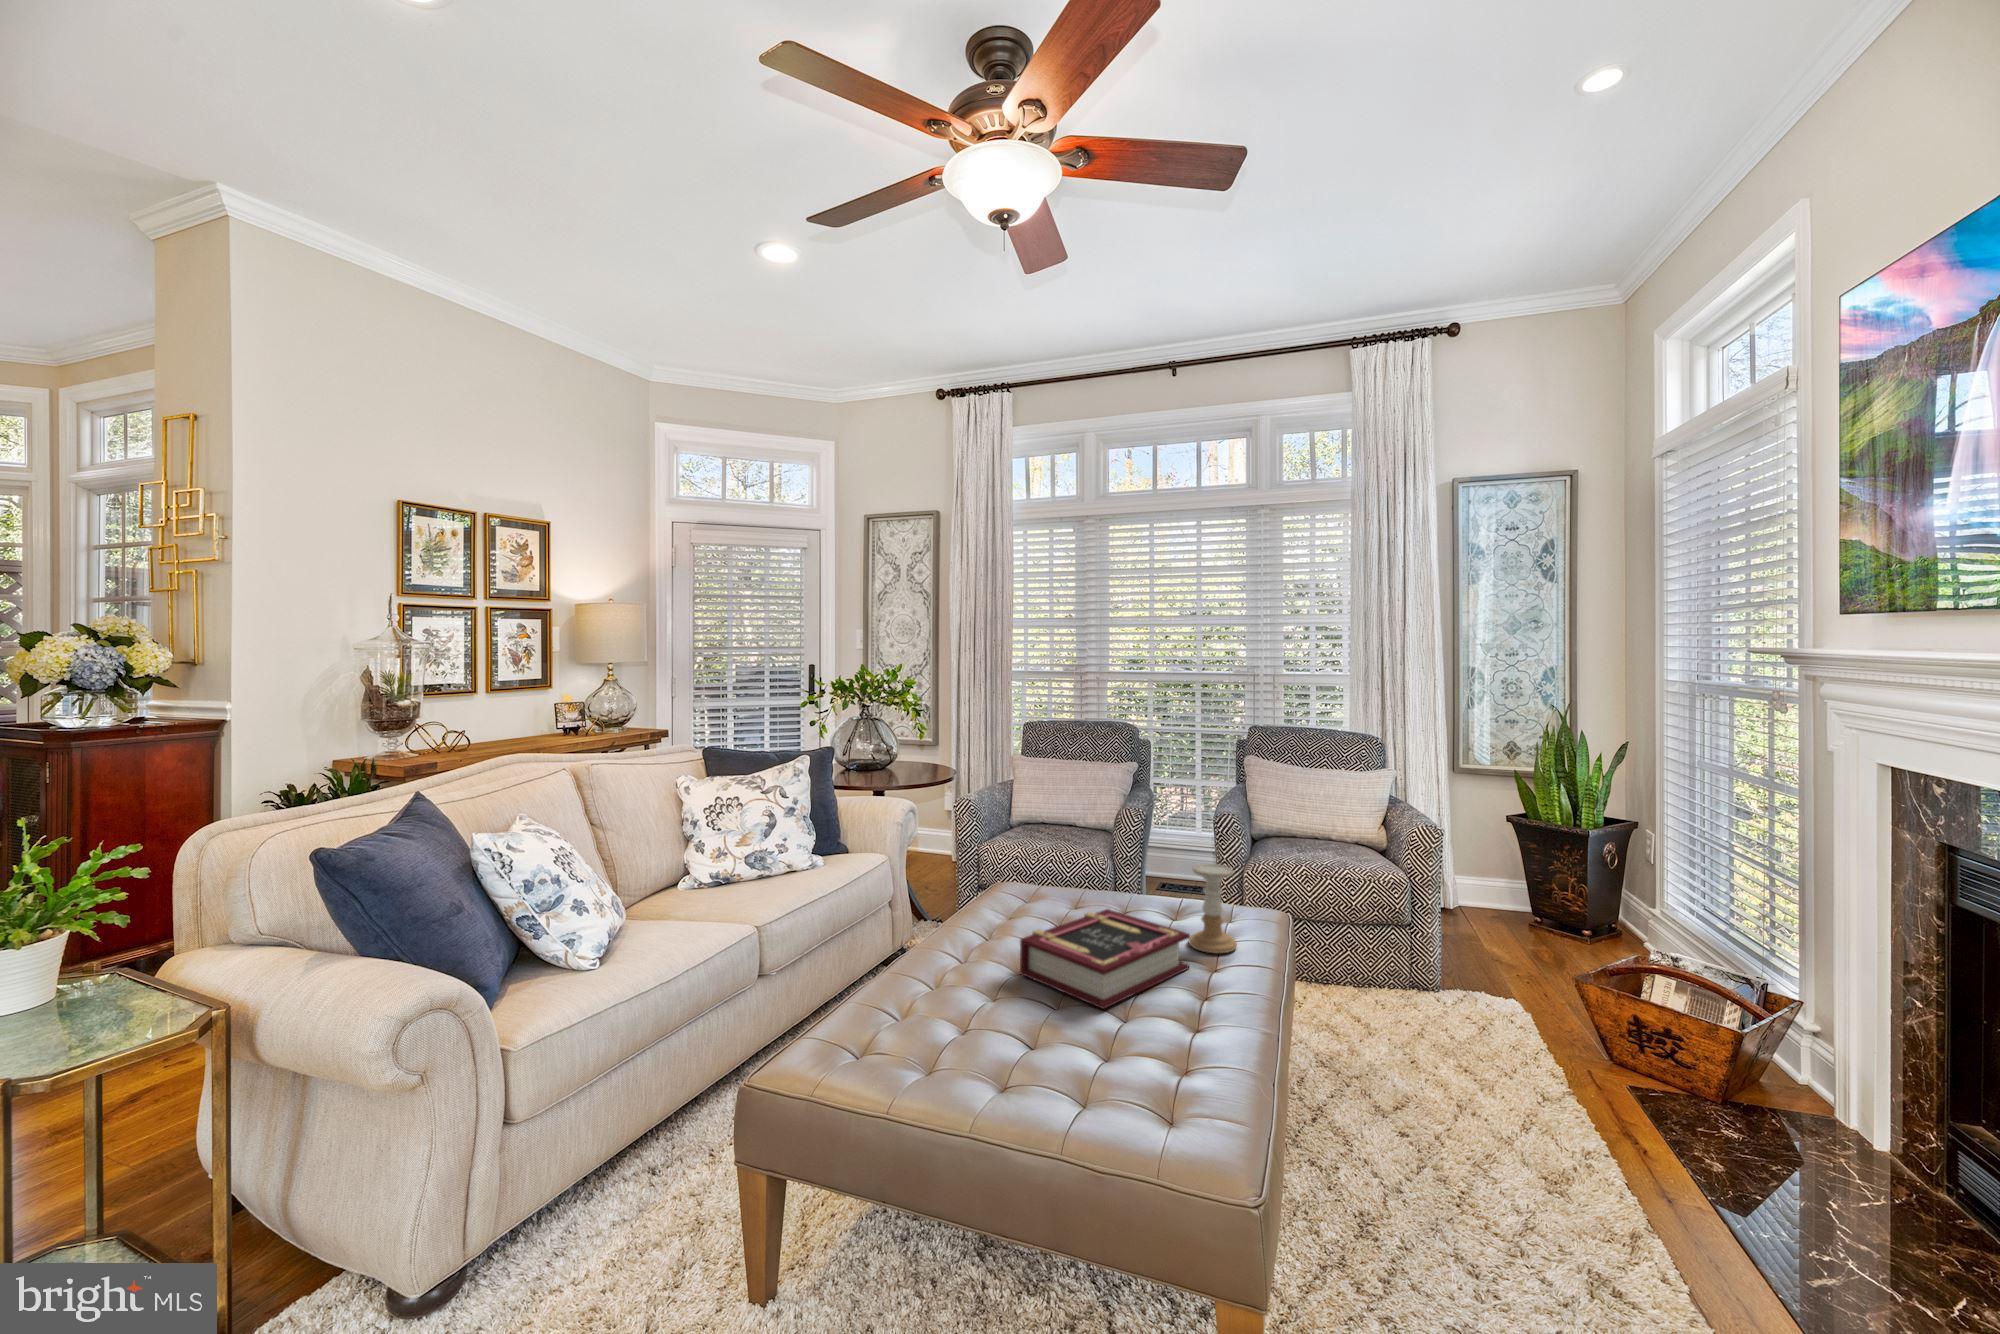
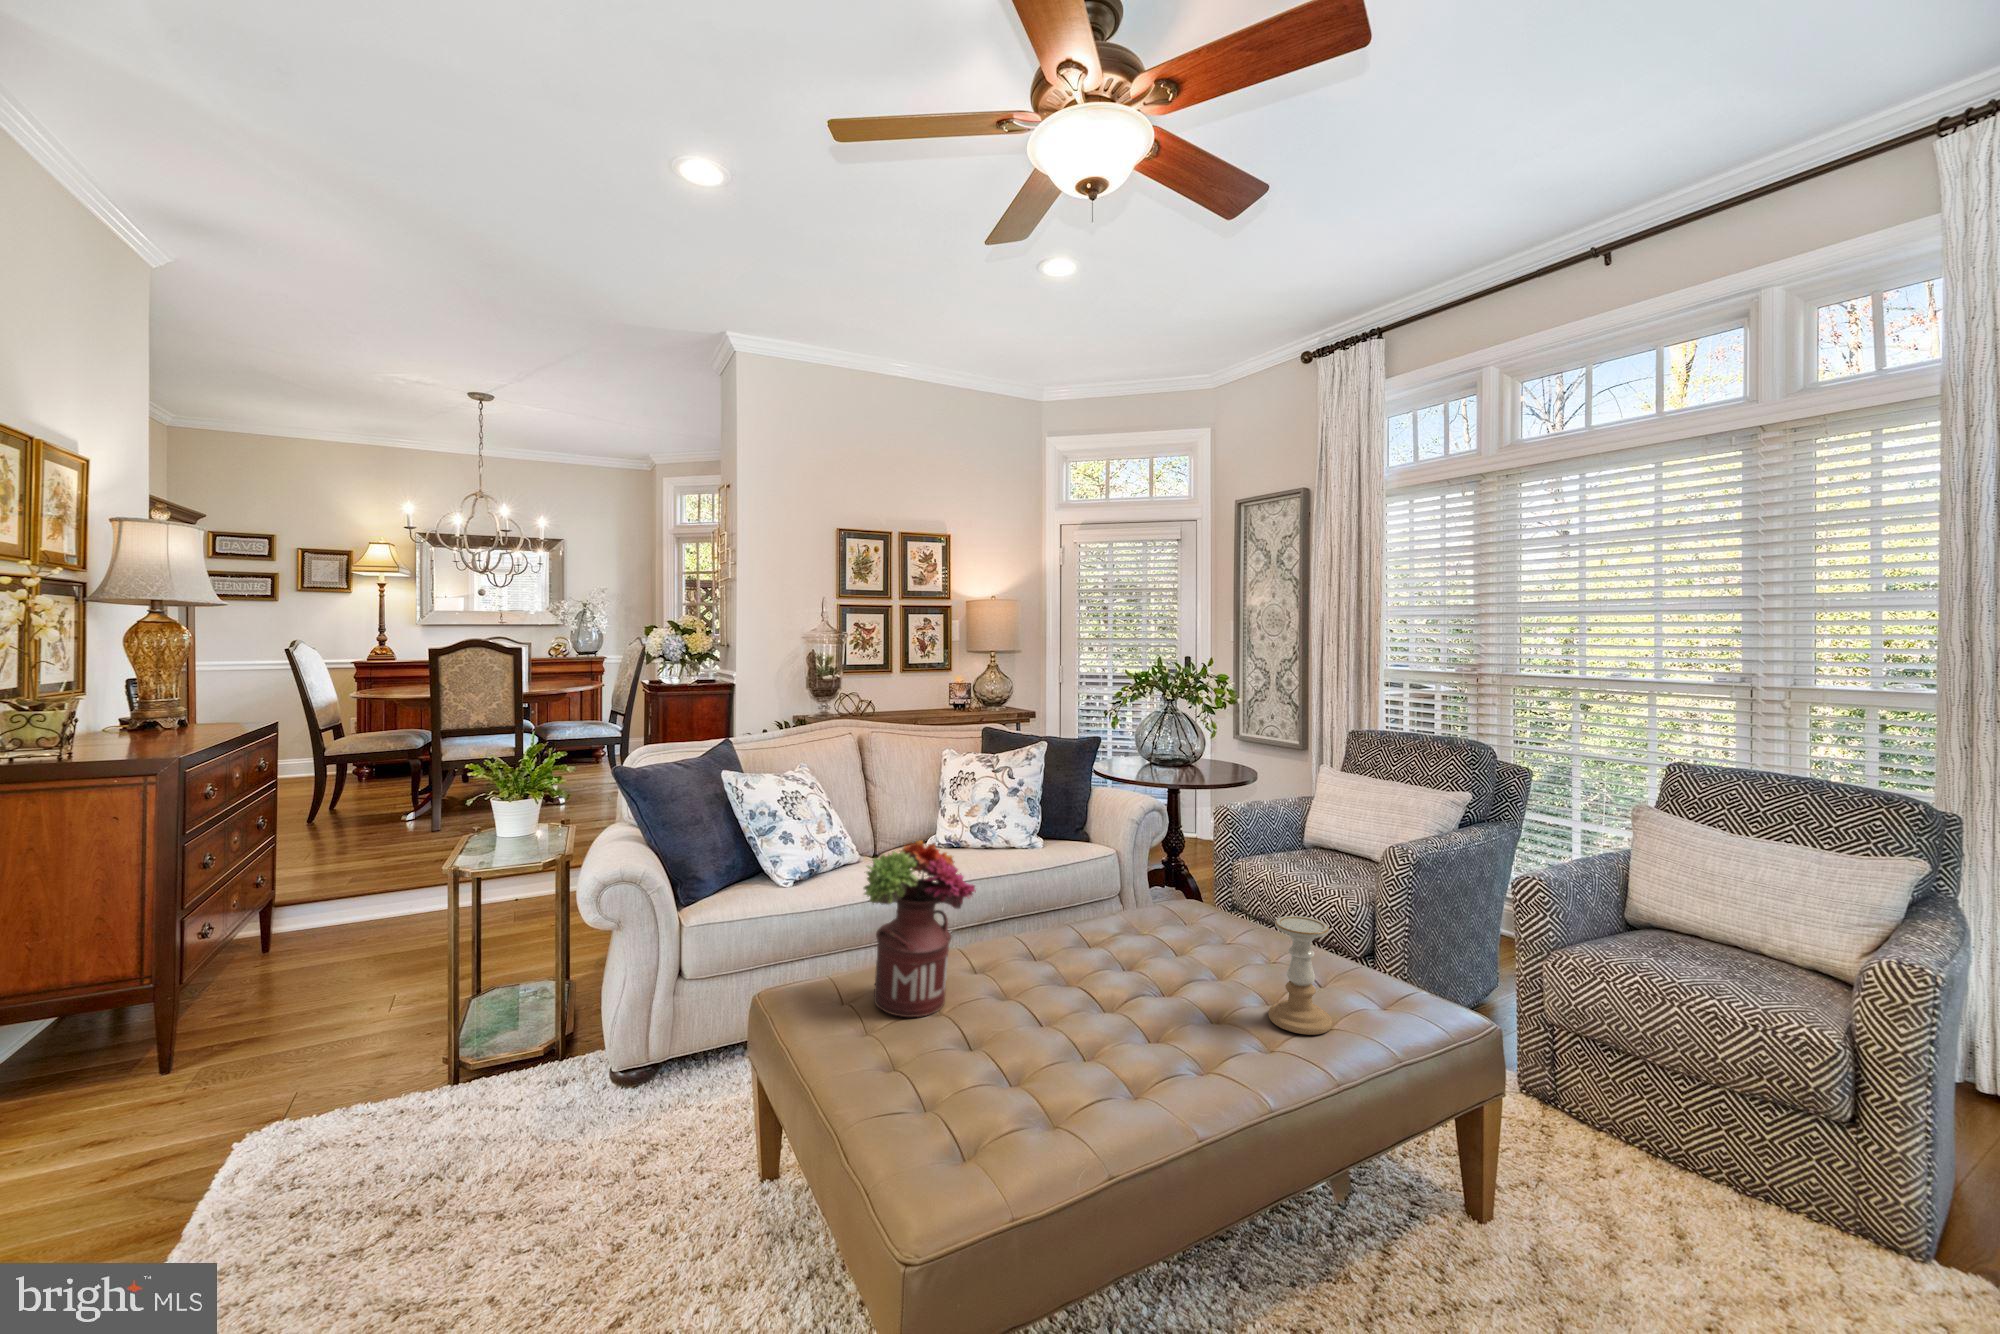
flower arrangement: none [897,856,1004,1042] -> present [864,840,976,1017]
book: present [1020,909,1190,1009] -> none [1046,941,1228,1039]

